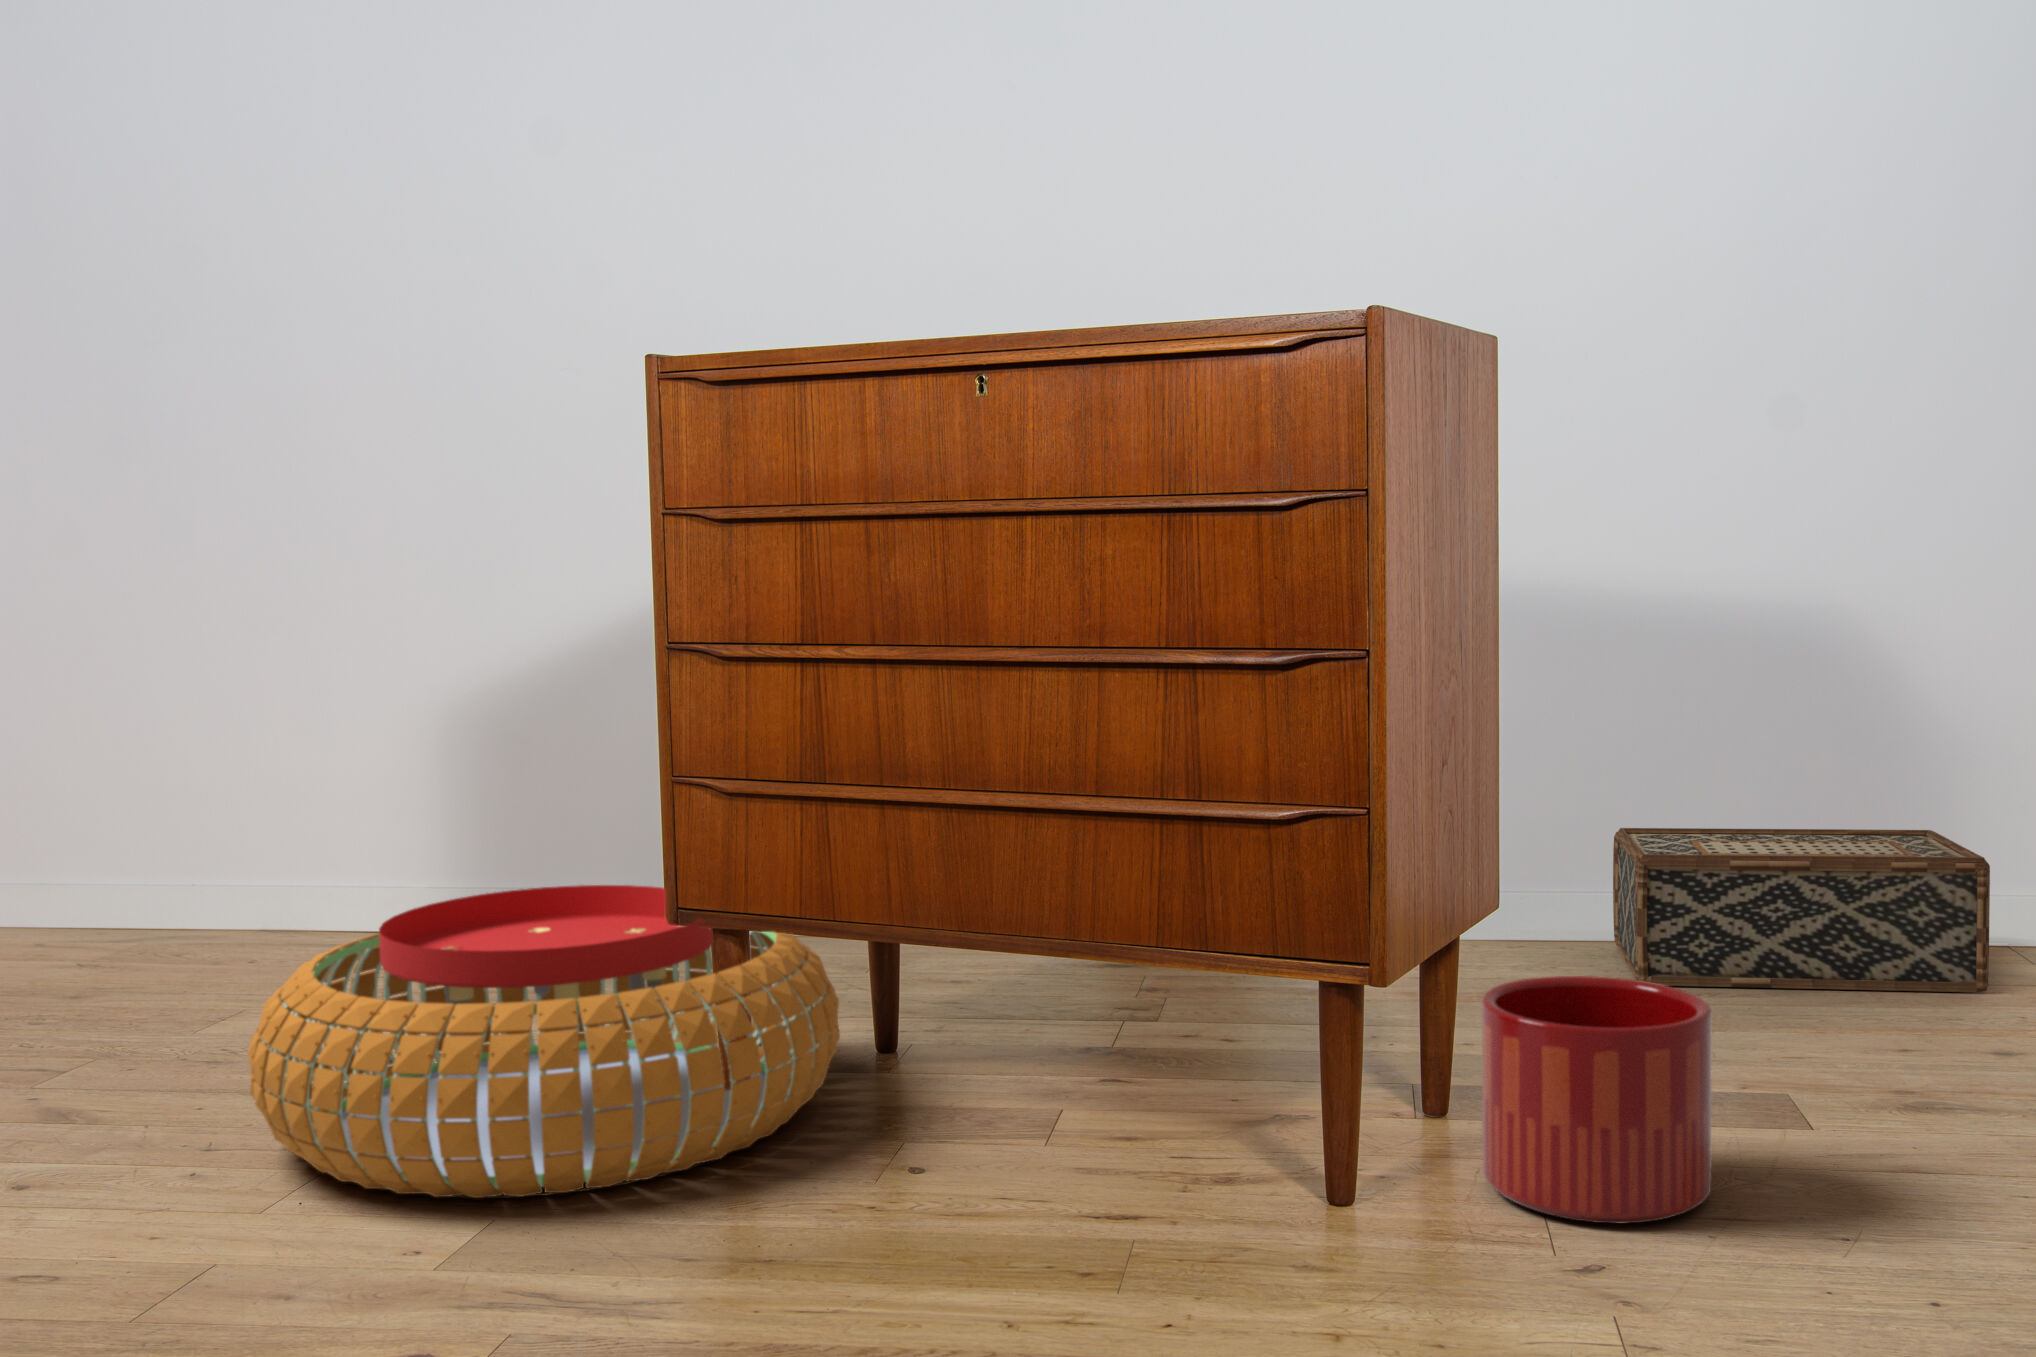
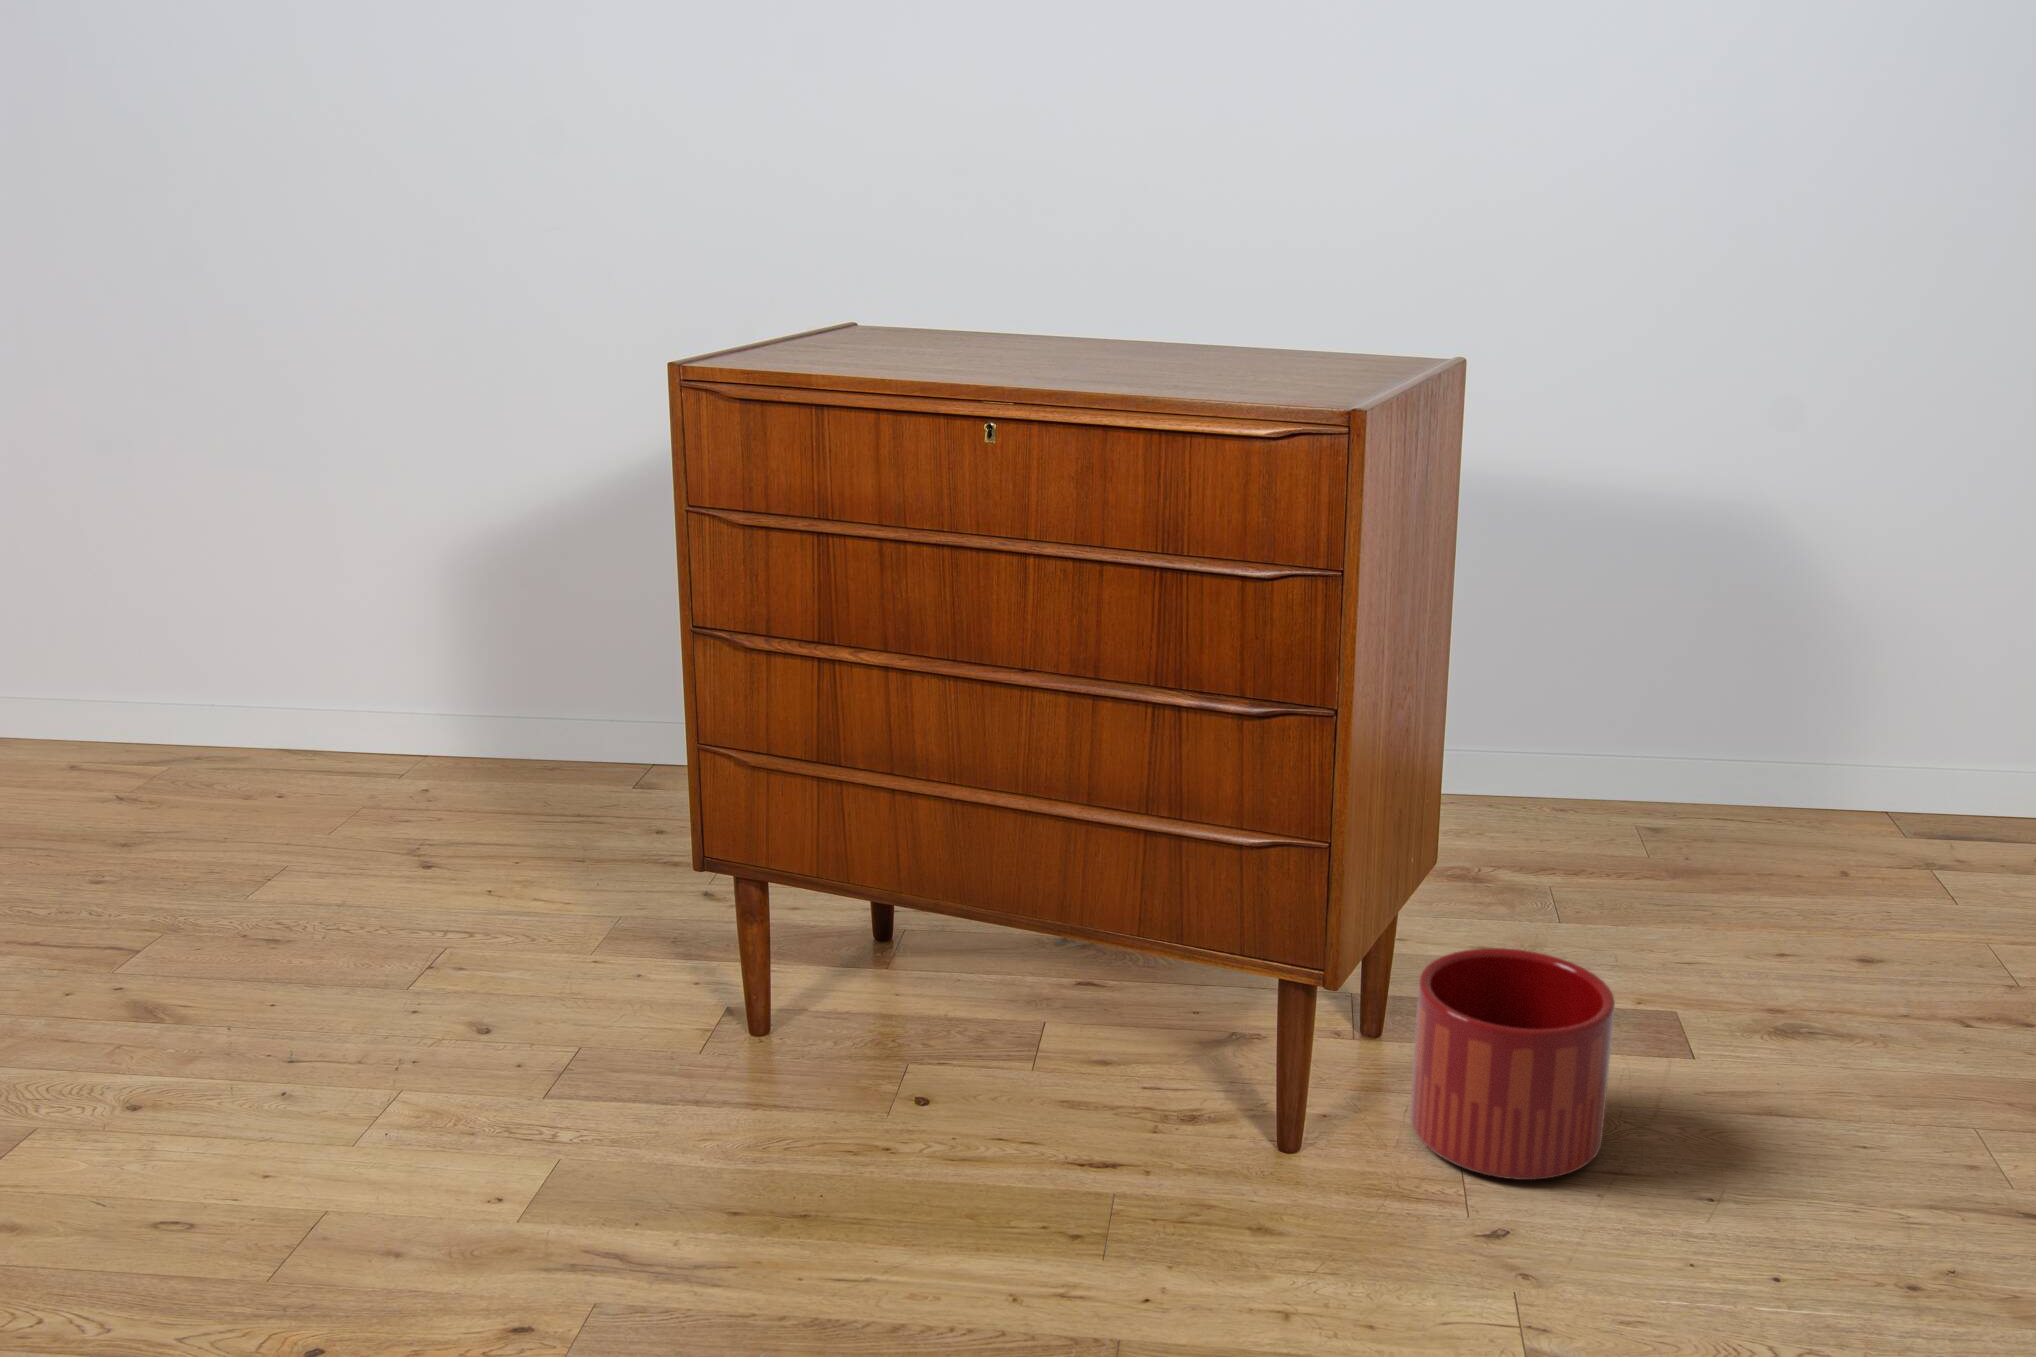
woven basket: present [1613,828,1990,992] -> none [1533,705,1872,879]
pouf: present [248,885,840,1198] -> none [324,806,849,1134]

